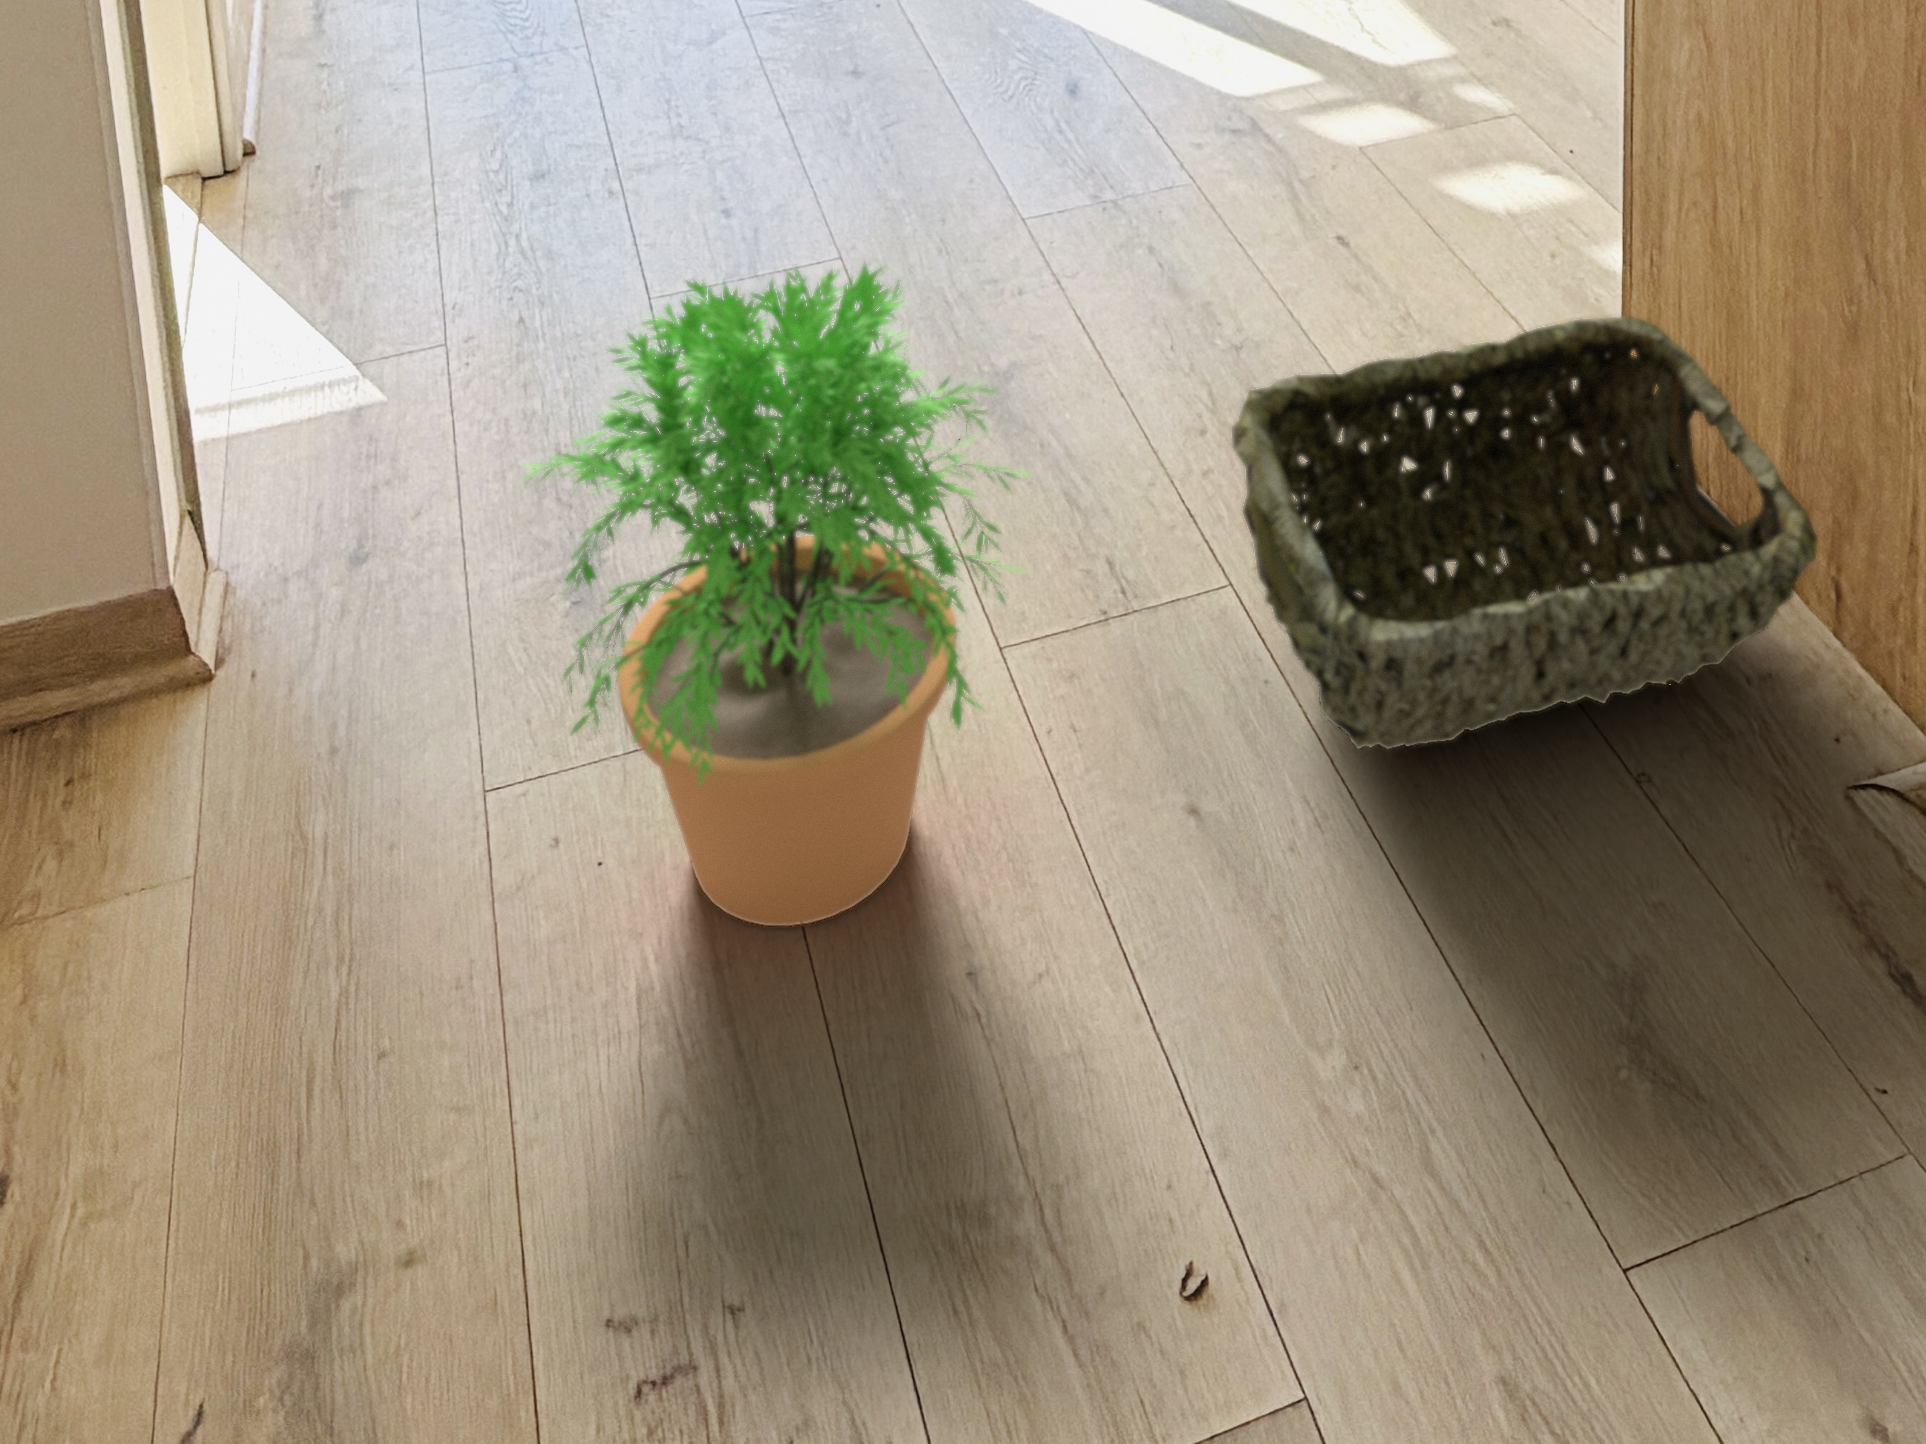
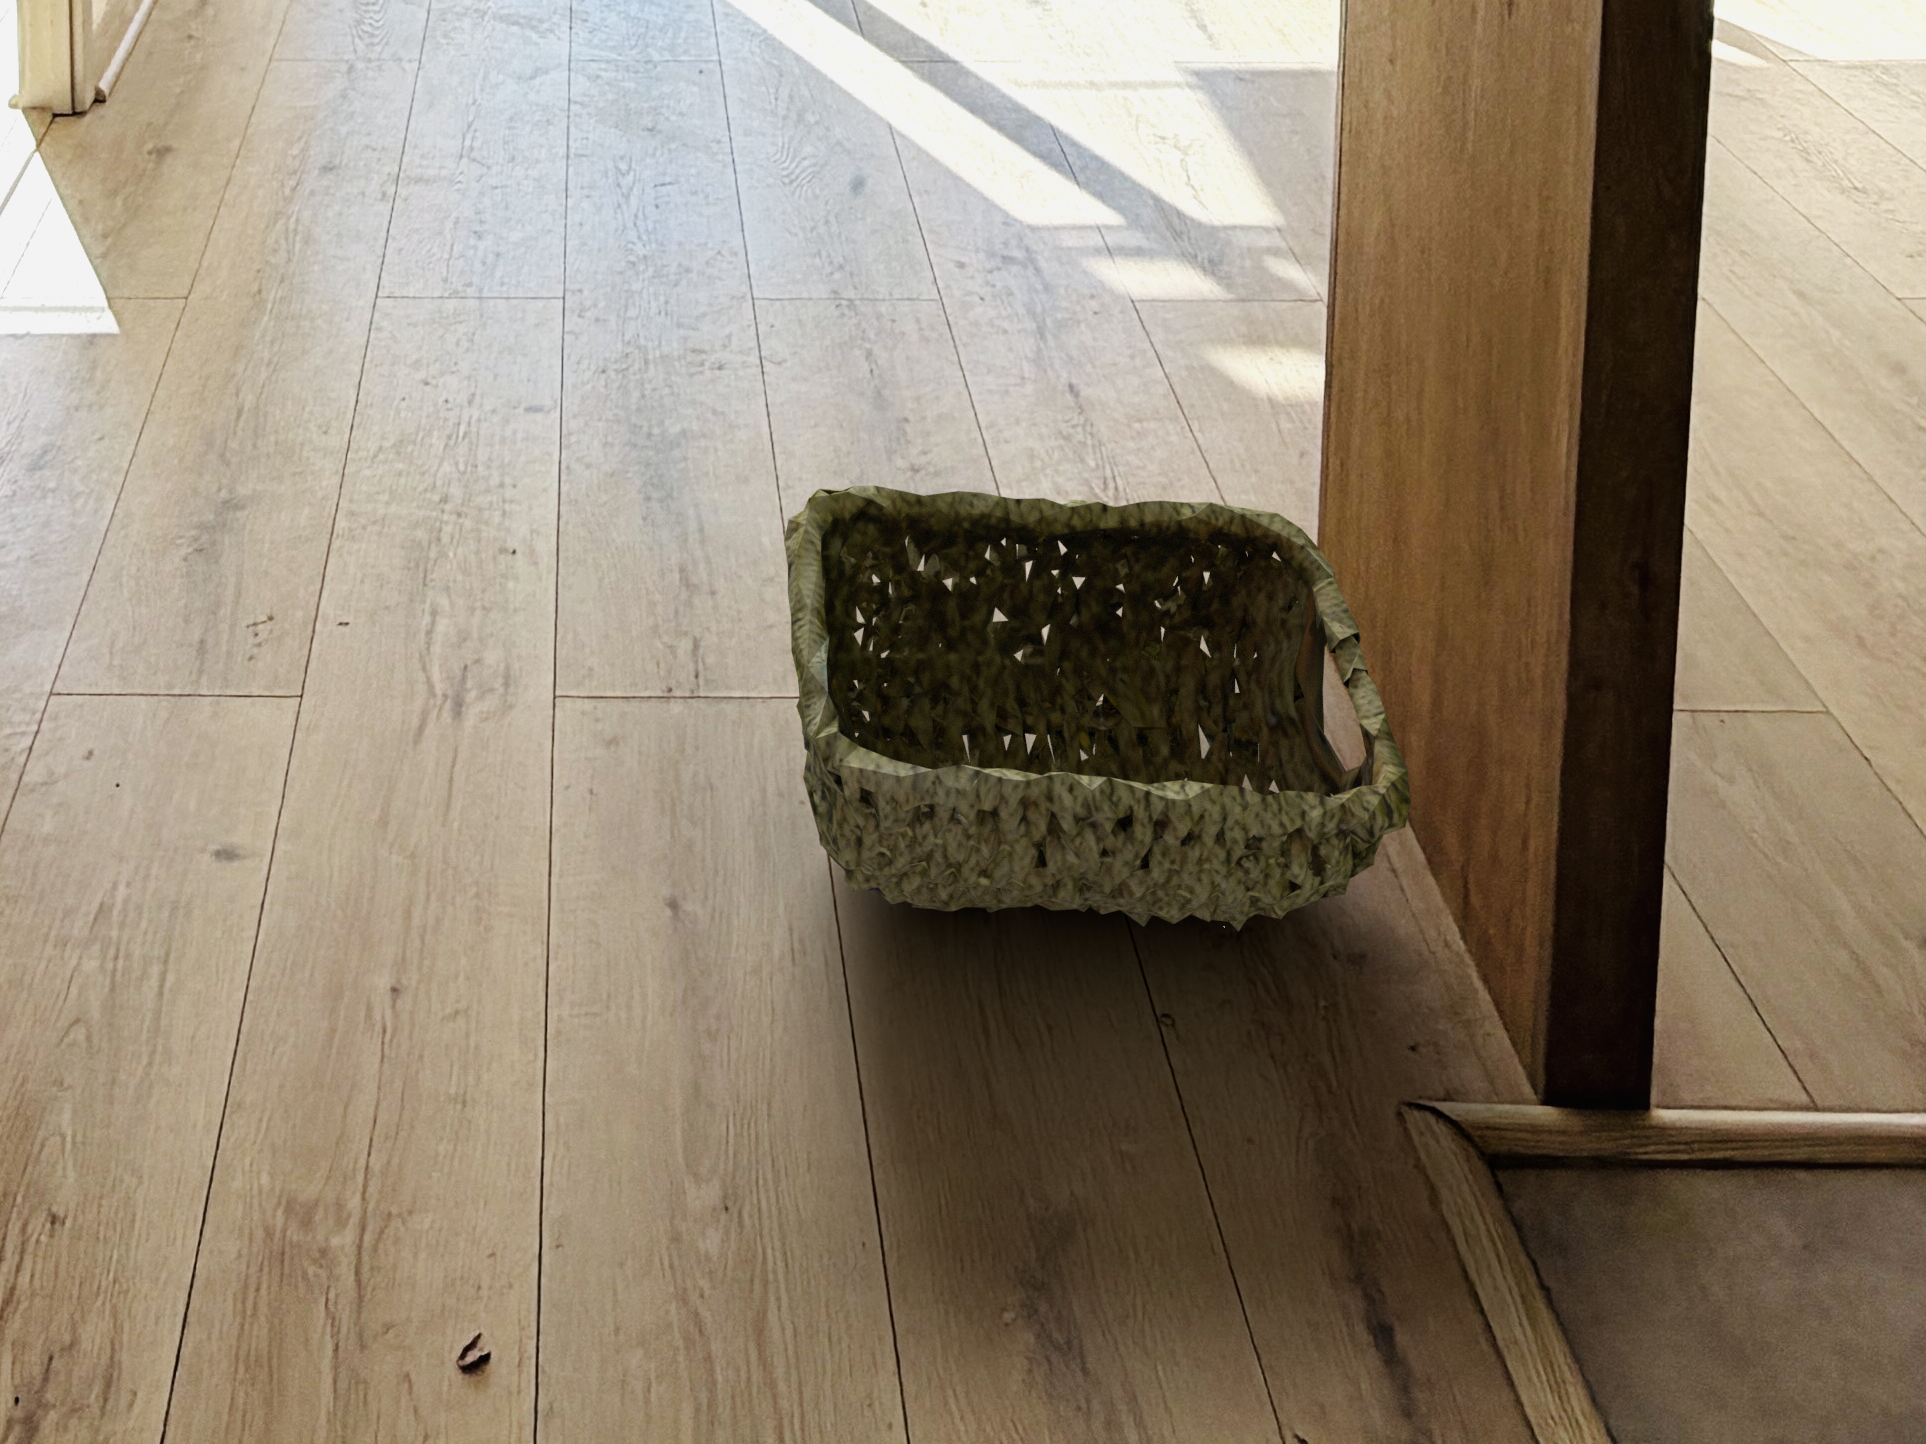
potted plant: present [527,265,1024,926] -> none [69,237,513,895]

